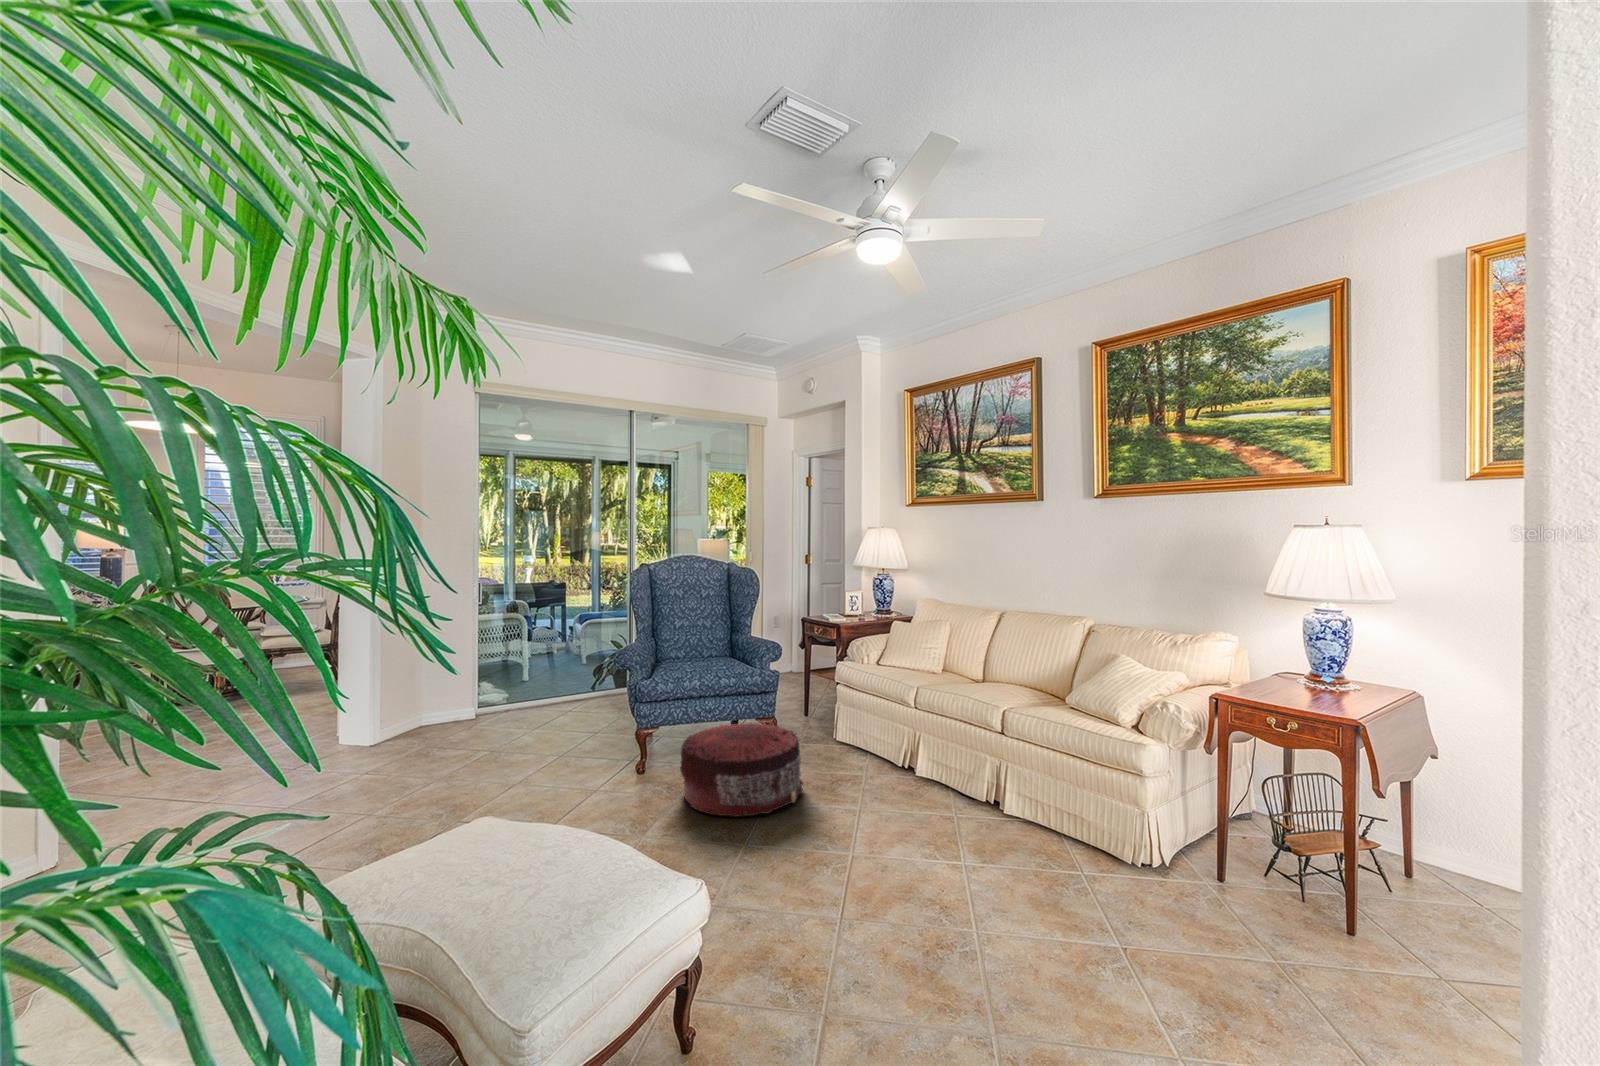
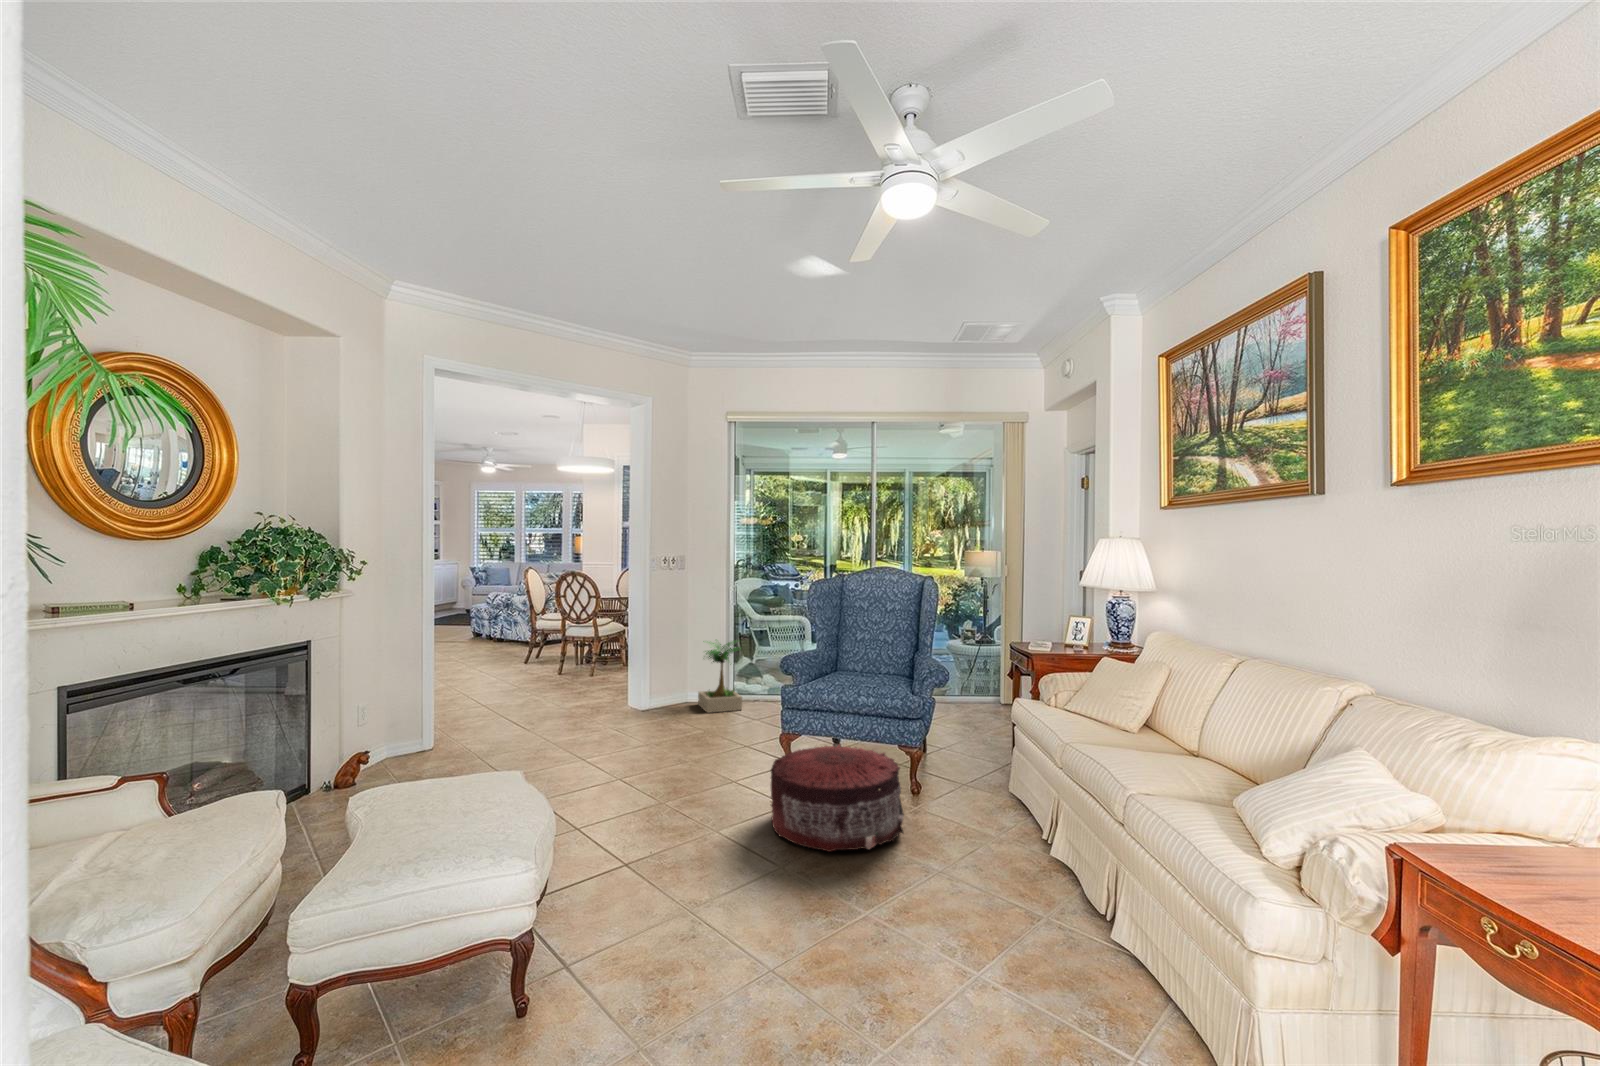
potted plant: none [453,644,514,730] -> present [698,641,742,713]

